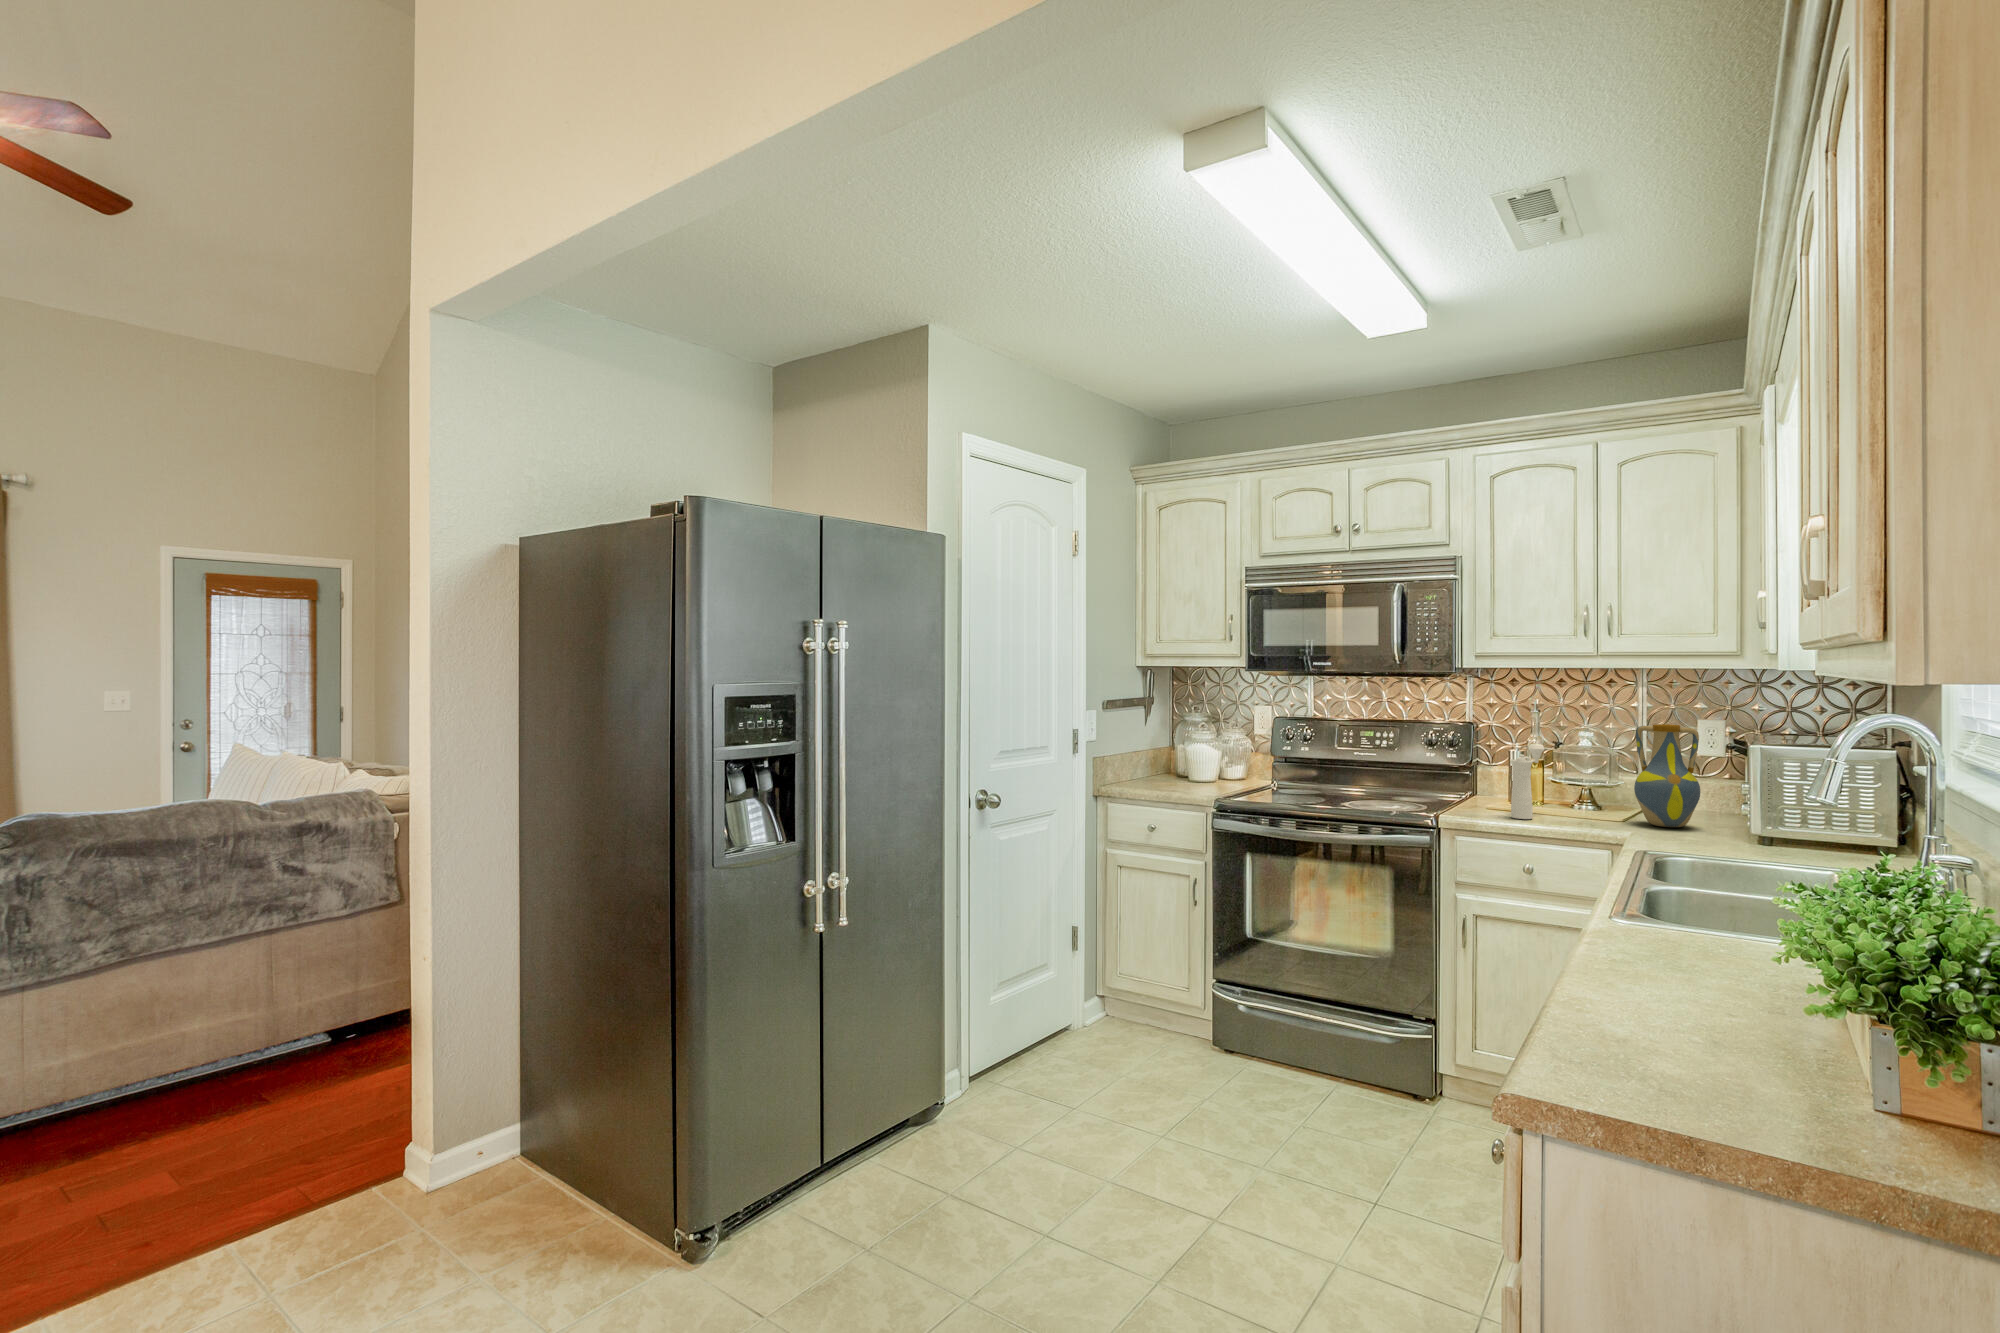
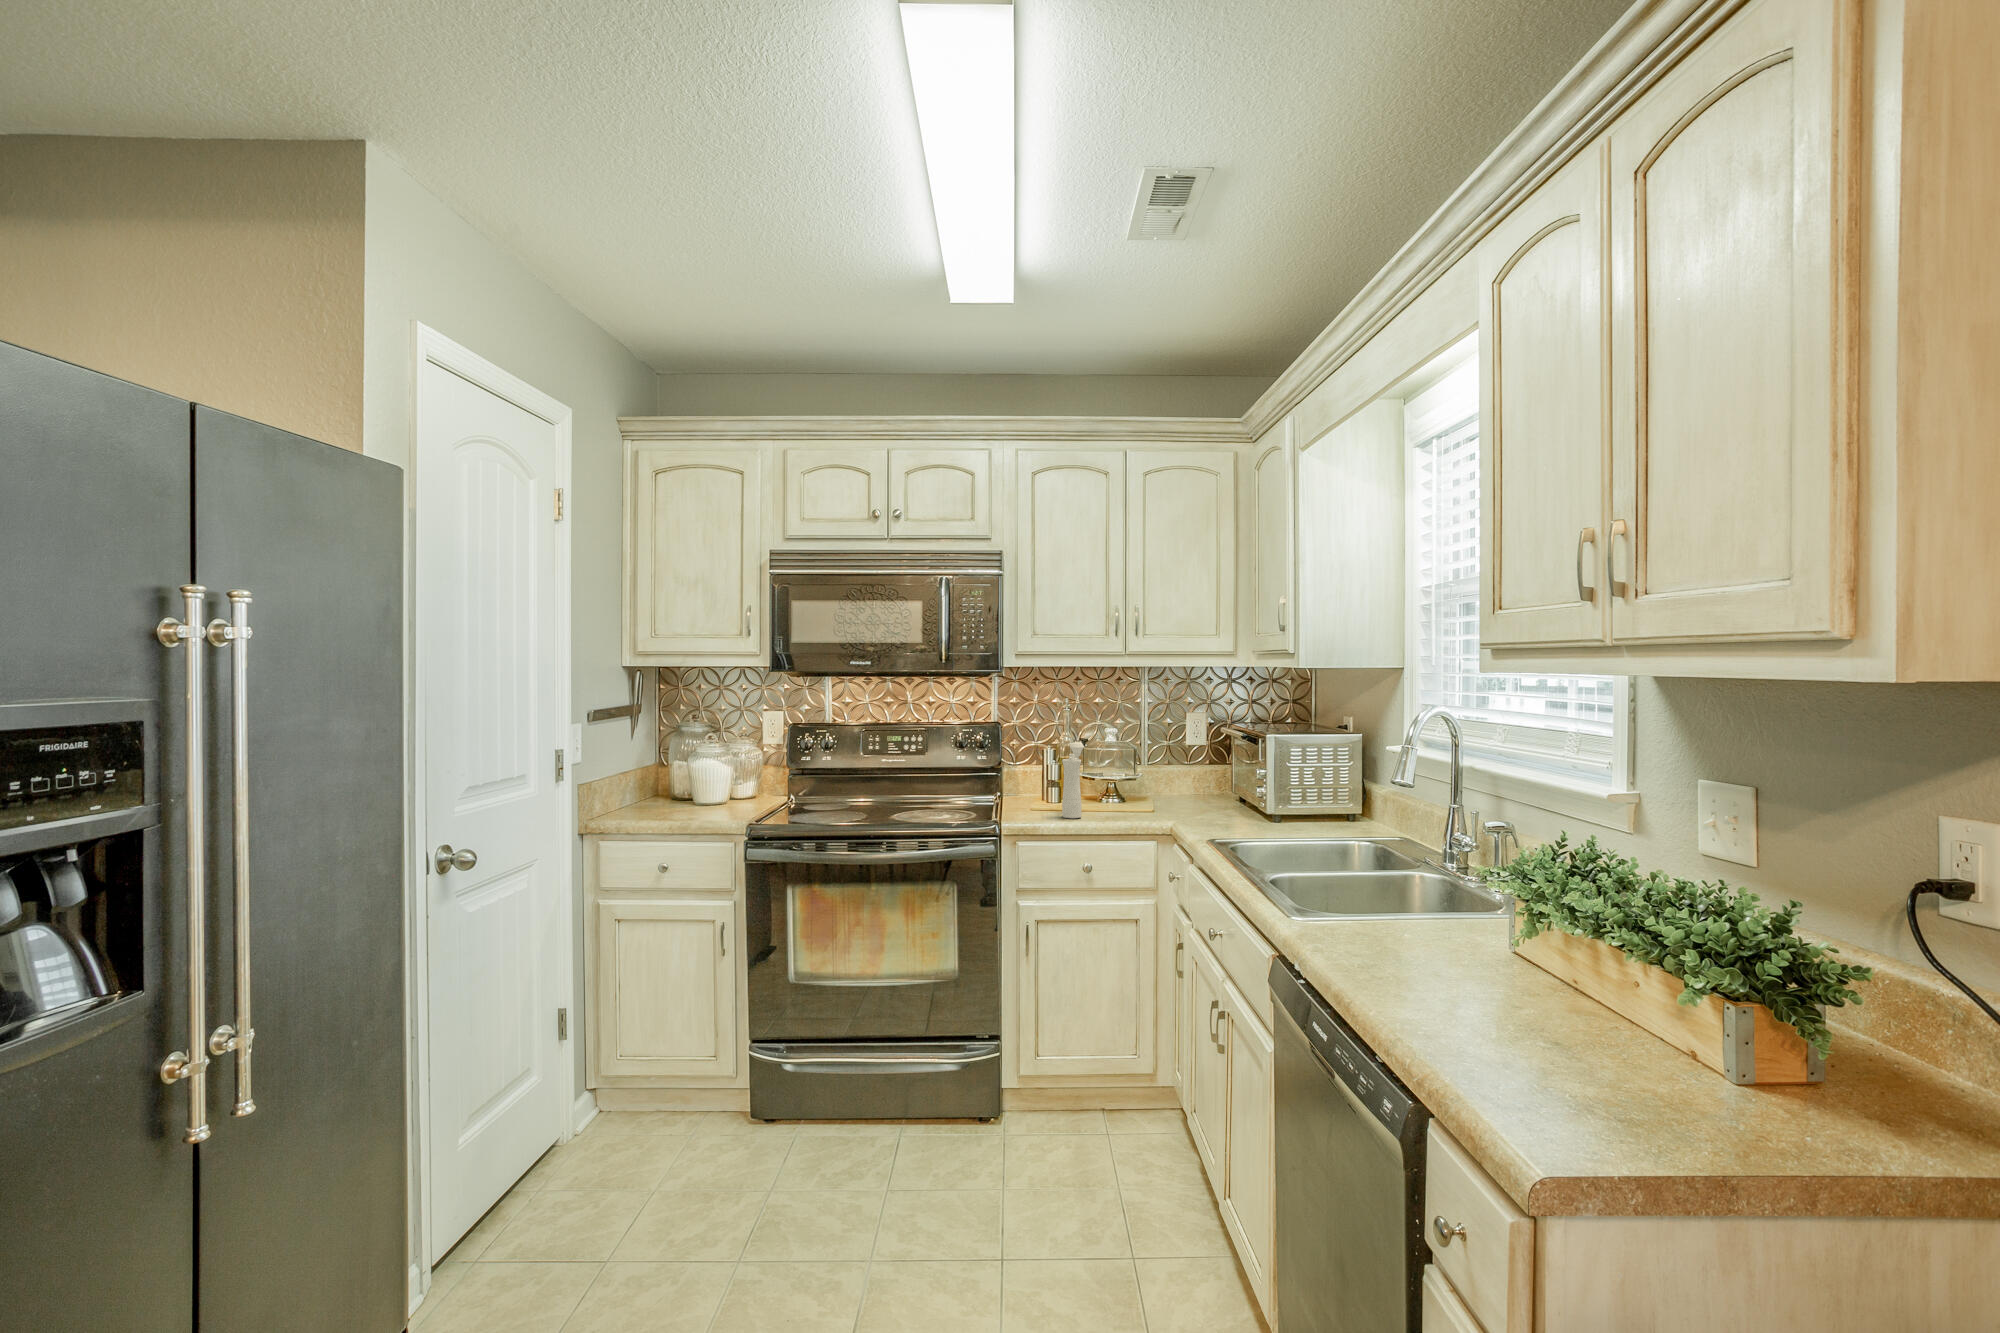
vase: present [1634,724,1700,827] -> none [1158,719,1209,814]

